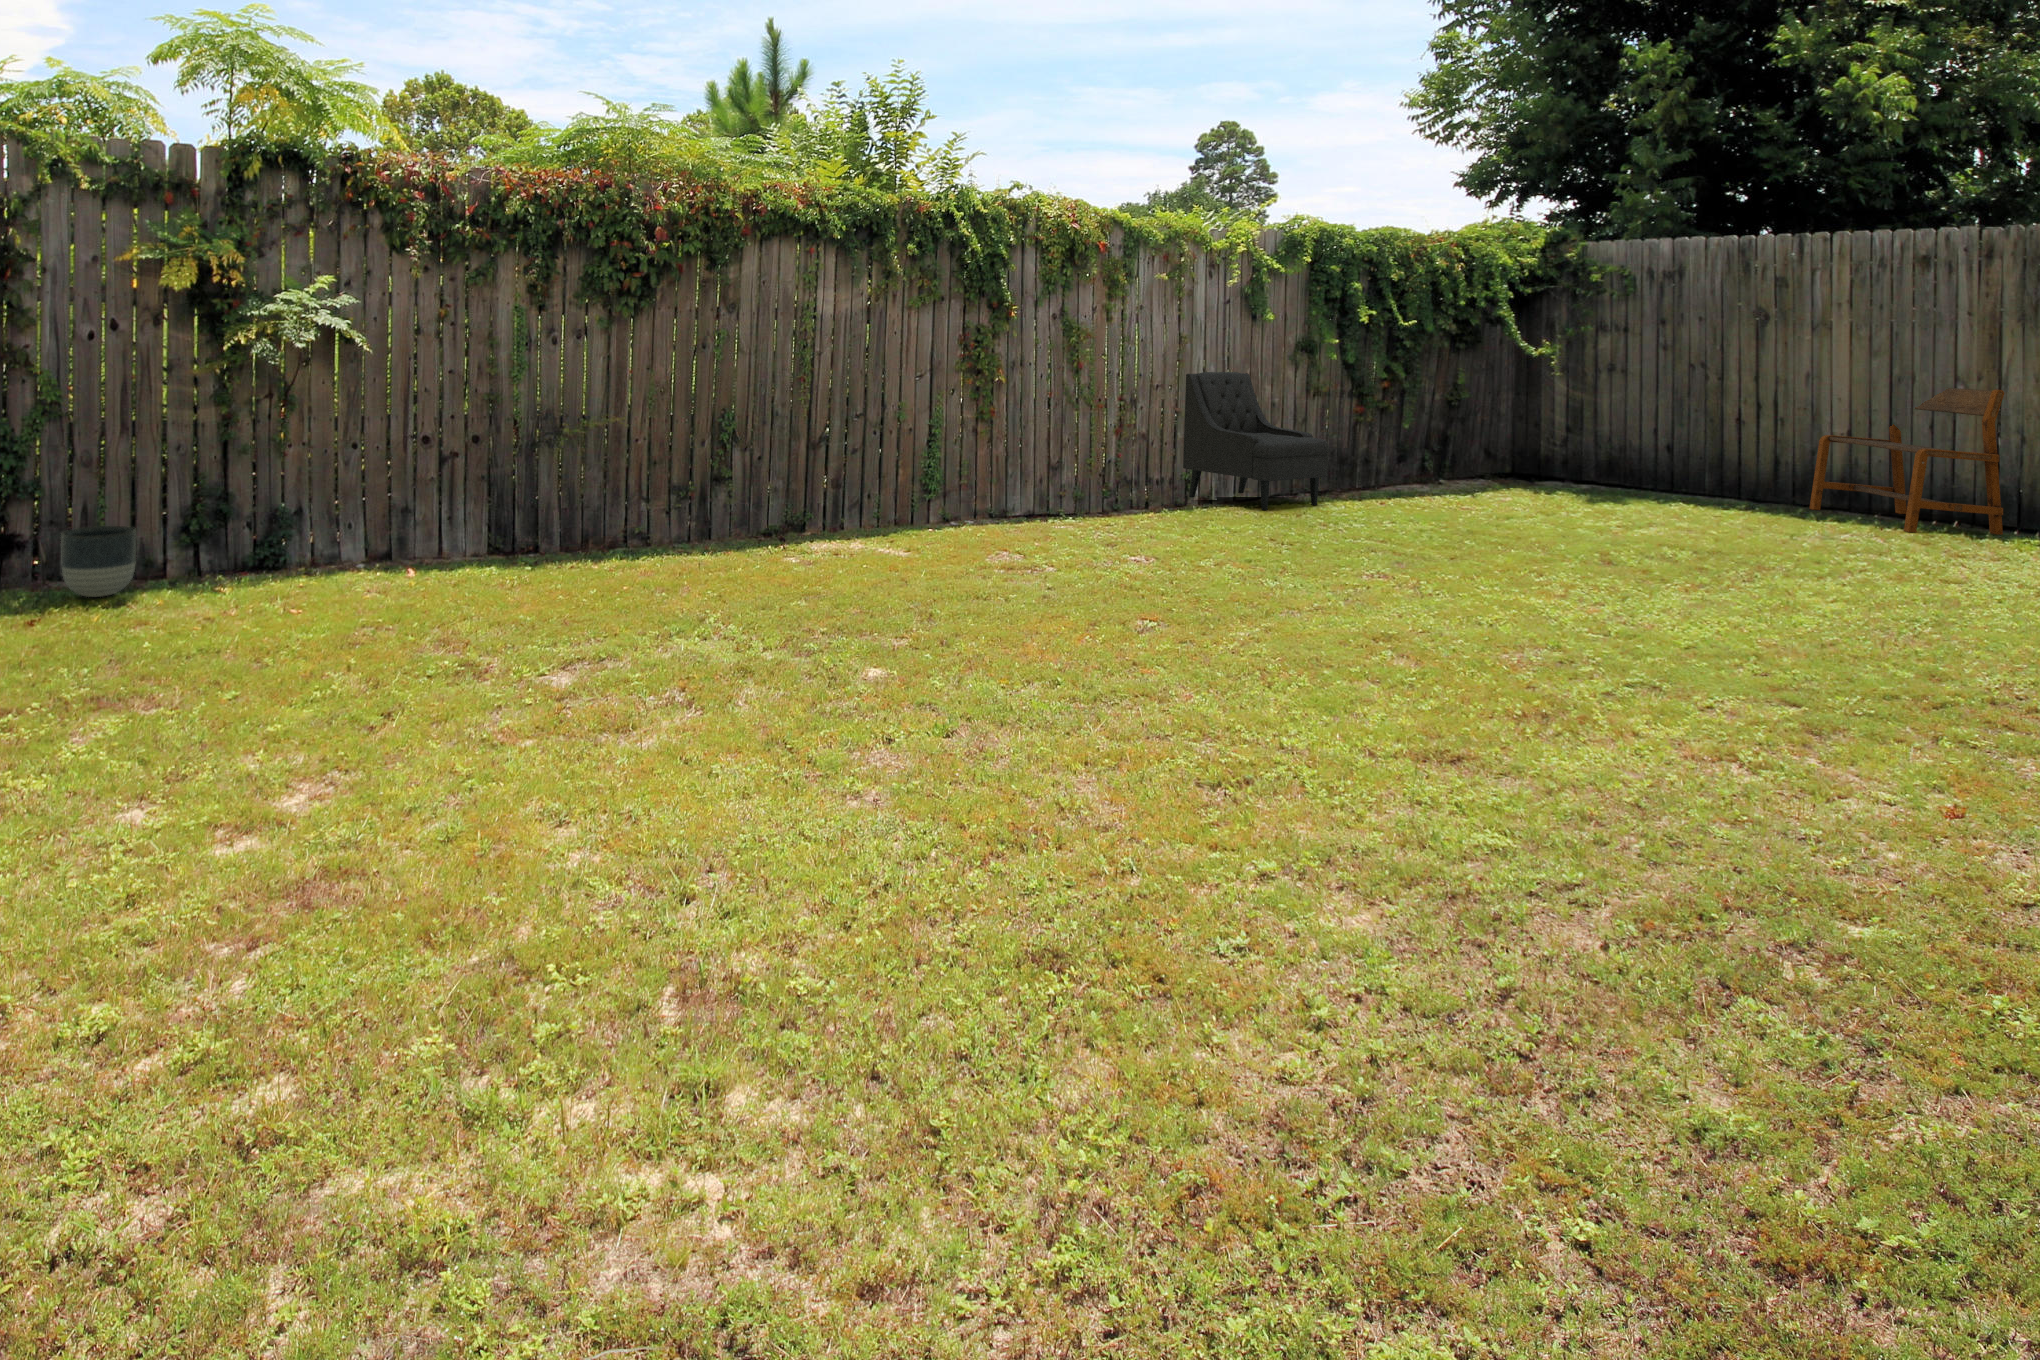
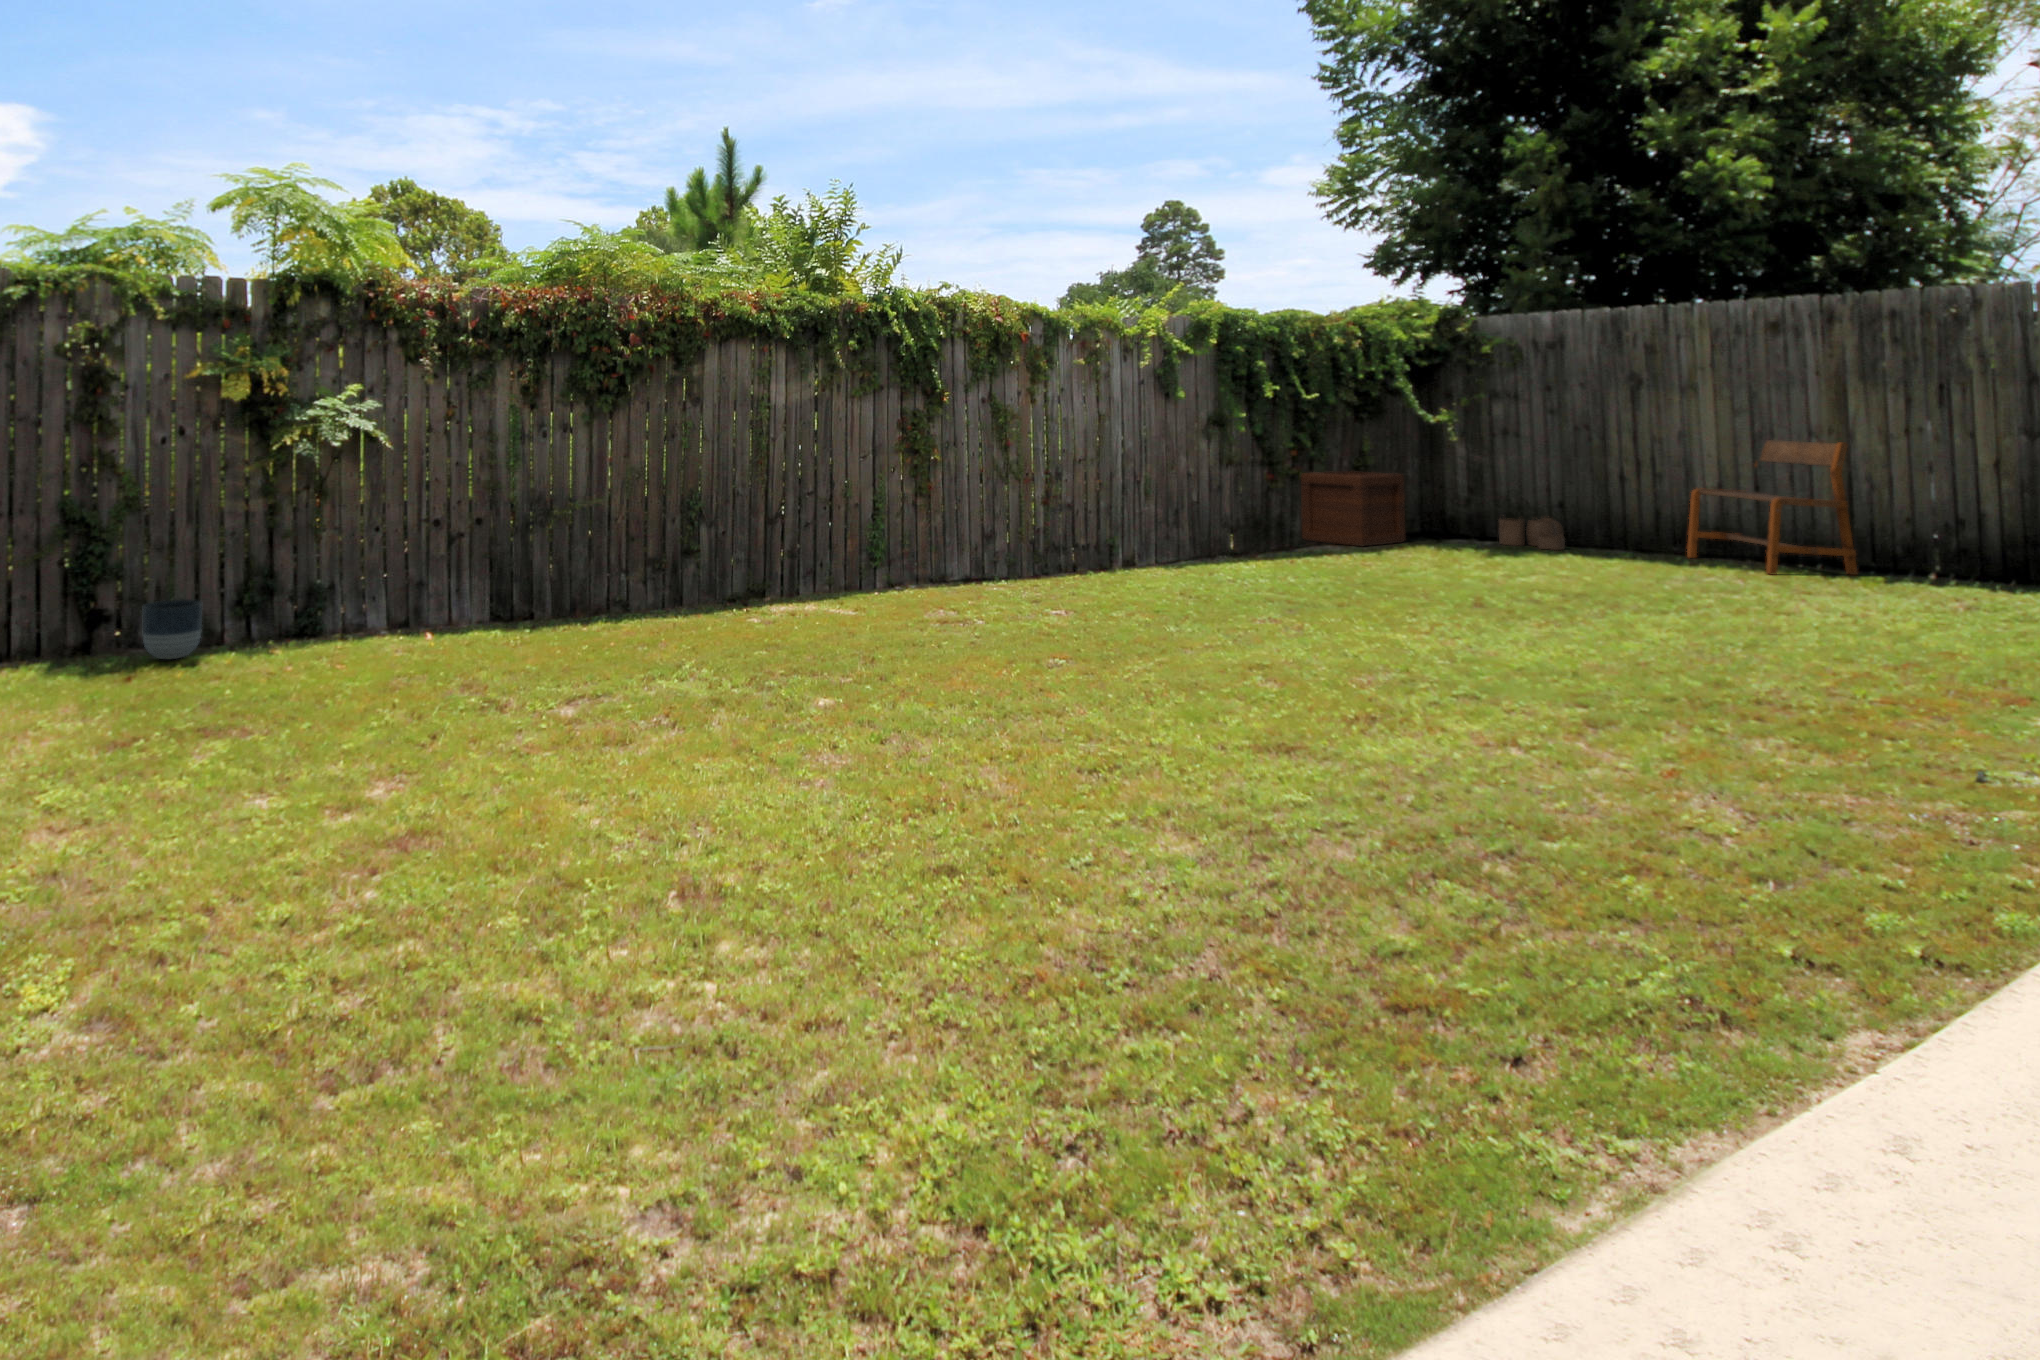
chair: present [1183,372,1329,510] -> none [1104,446,1236,570]
wooden crate: none [1391,404,1505,487] -> present [1301,471,1405,546]
woven basket: none [1603,457,1676,497] -> present [1499,516,1565,550]

